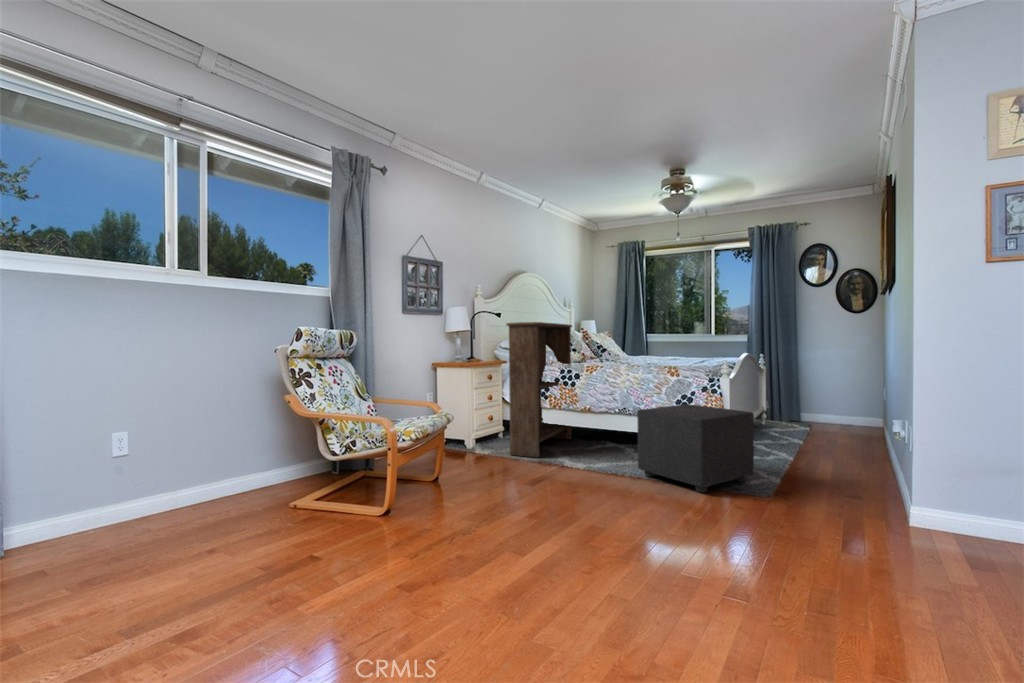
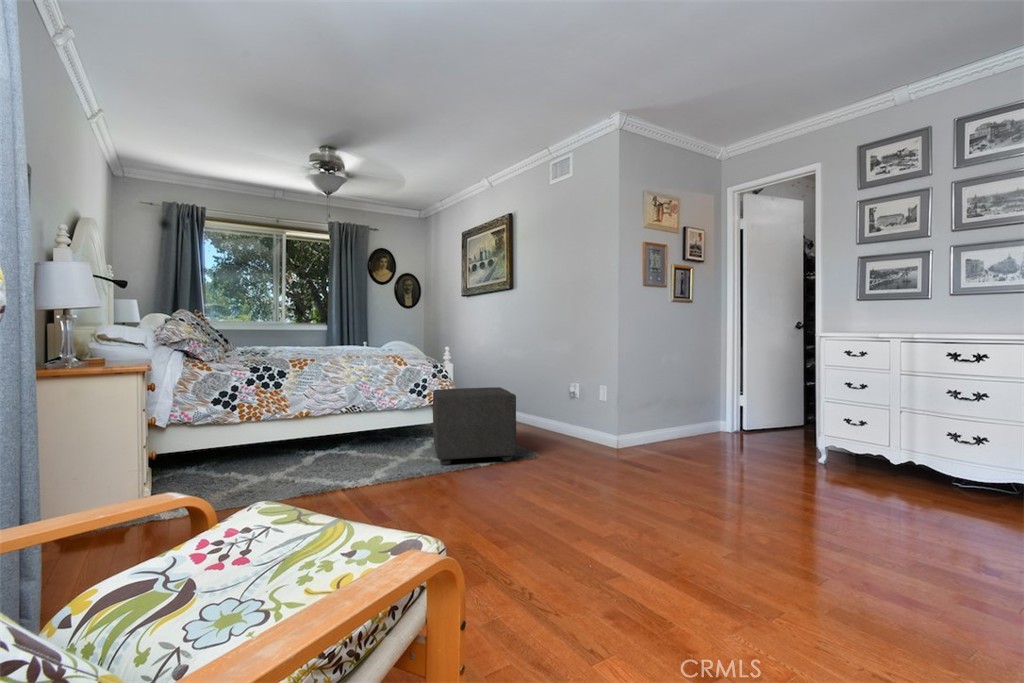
bookshelf: present [506,322,572,457] -> none [209,293,302,498]

